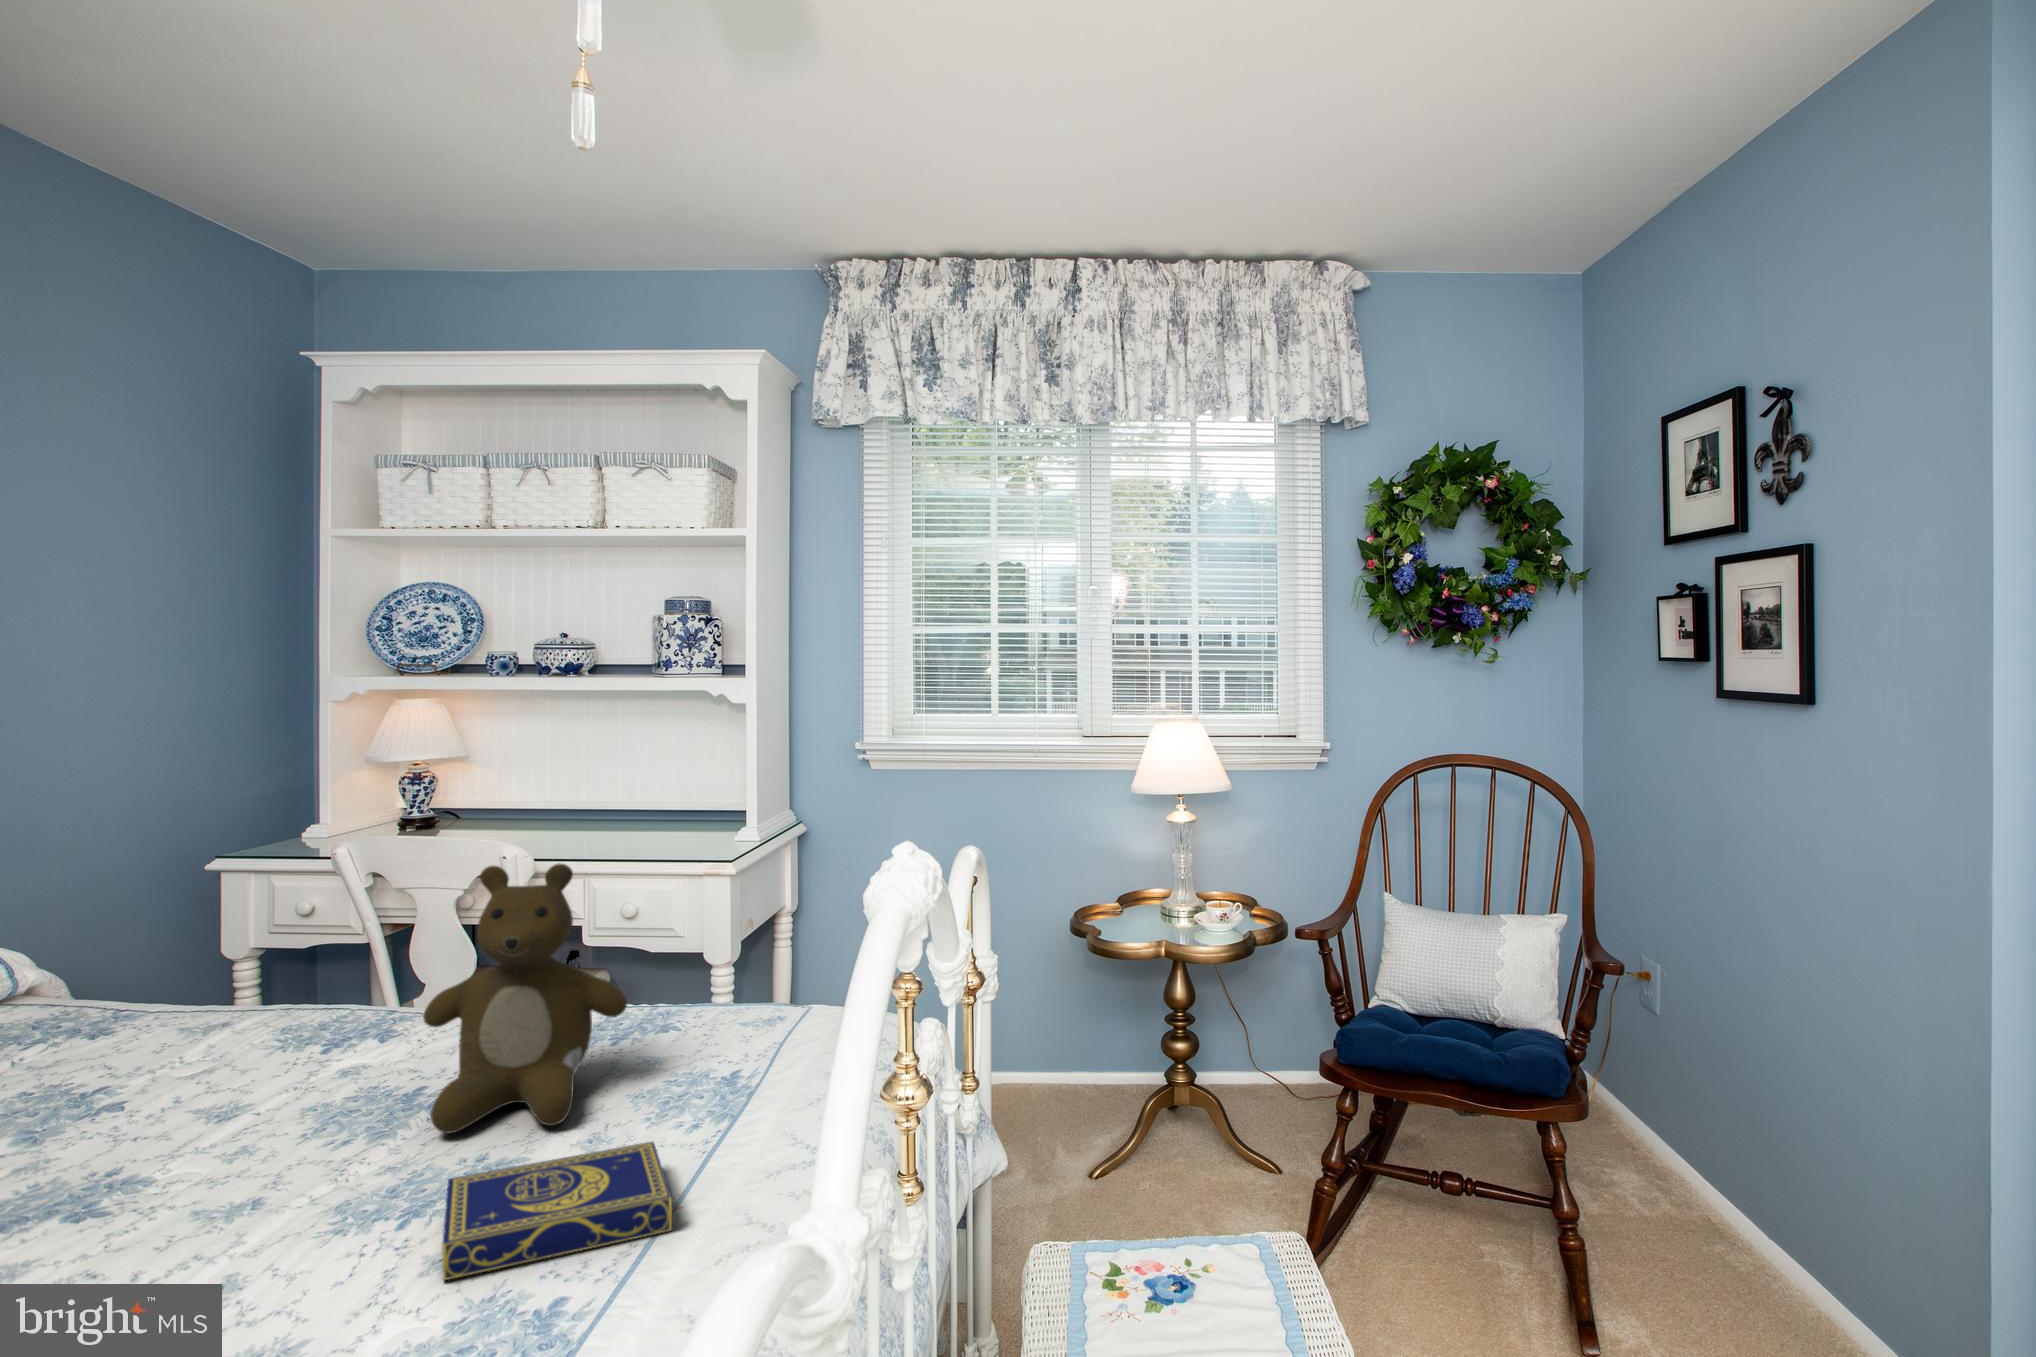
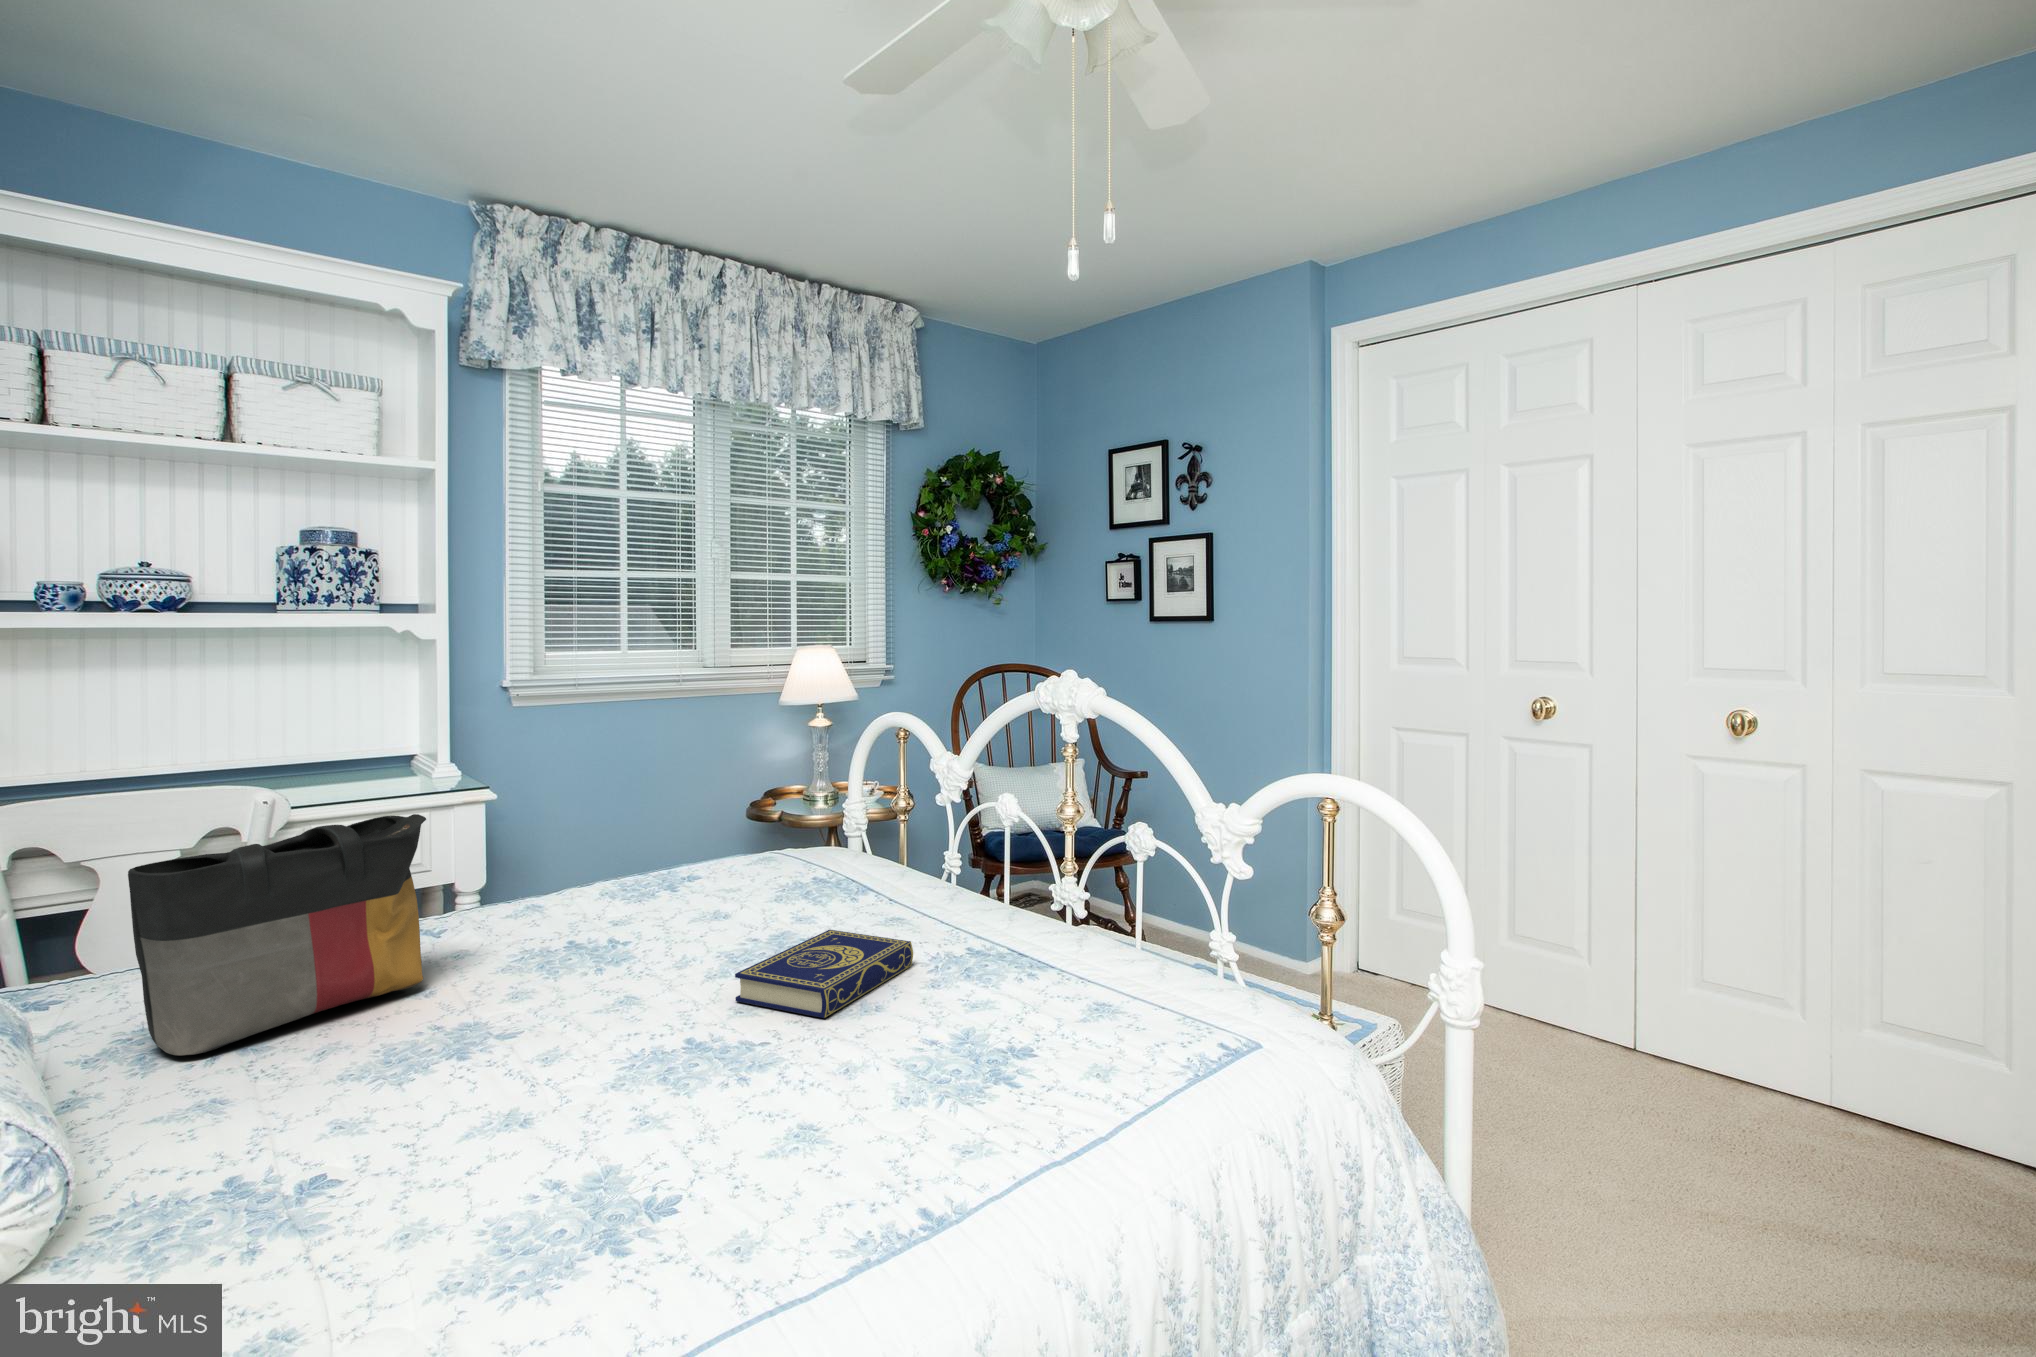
teddy bear: present [423,863,627,1133] -> none [521,745,708,977]
tote bag: none [94,910,367,1112] -> present [128,814,426,1055]

